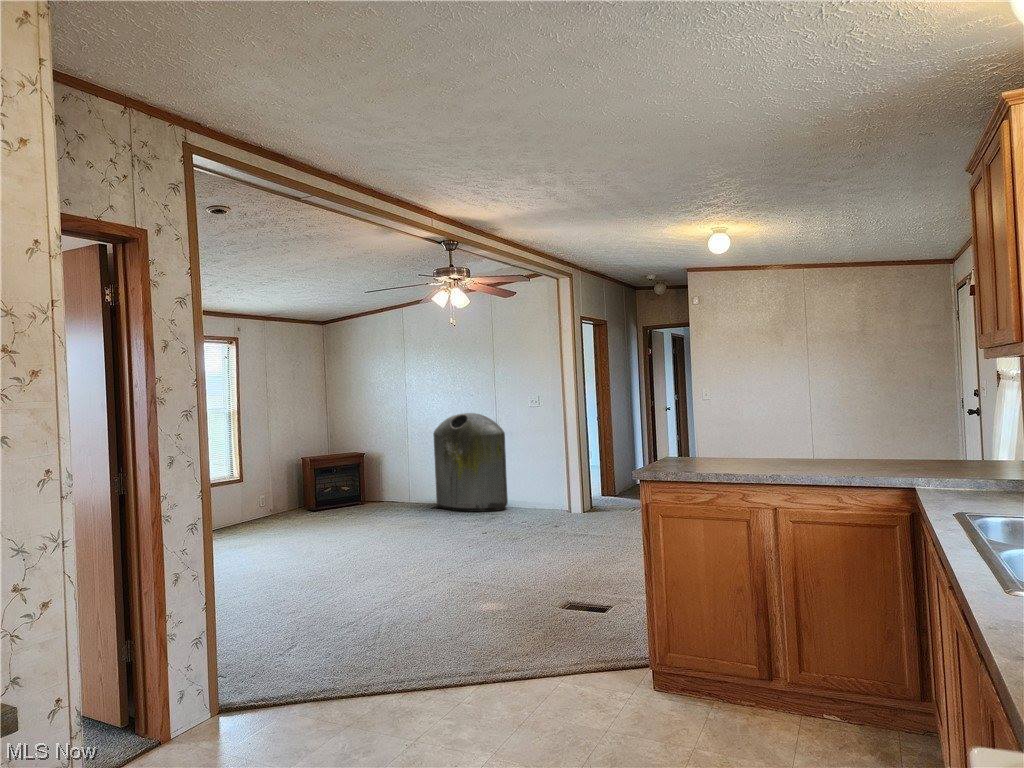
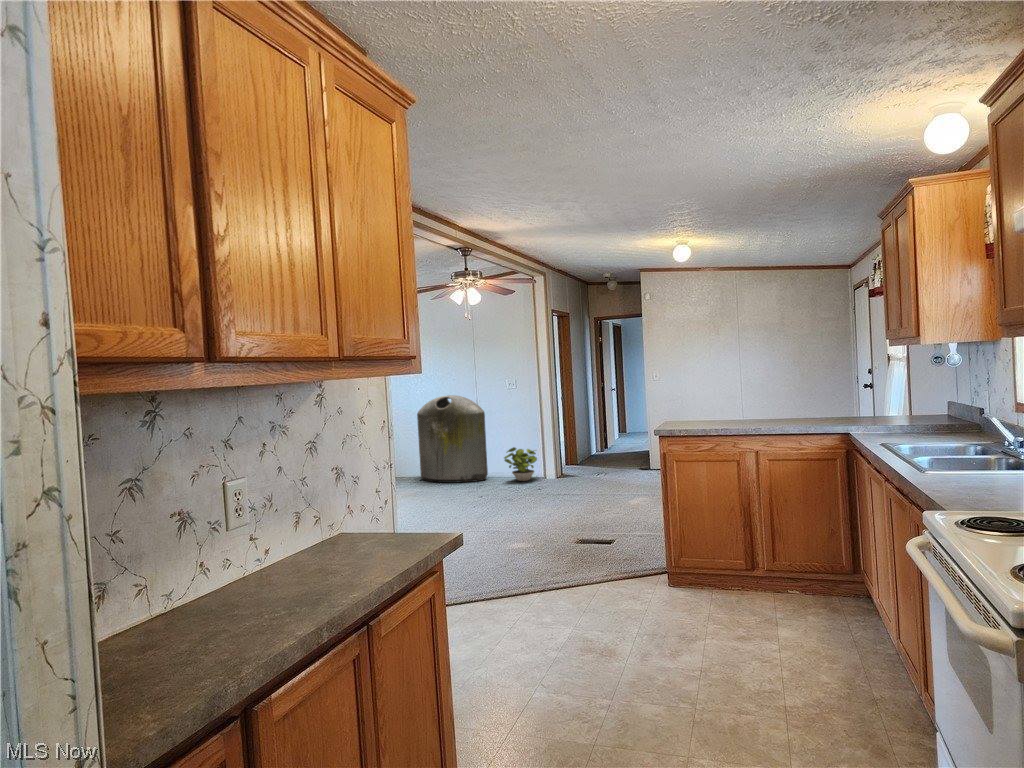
potted plant: none [522,474,563,513] -> present [504,447,537,481]

